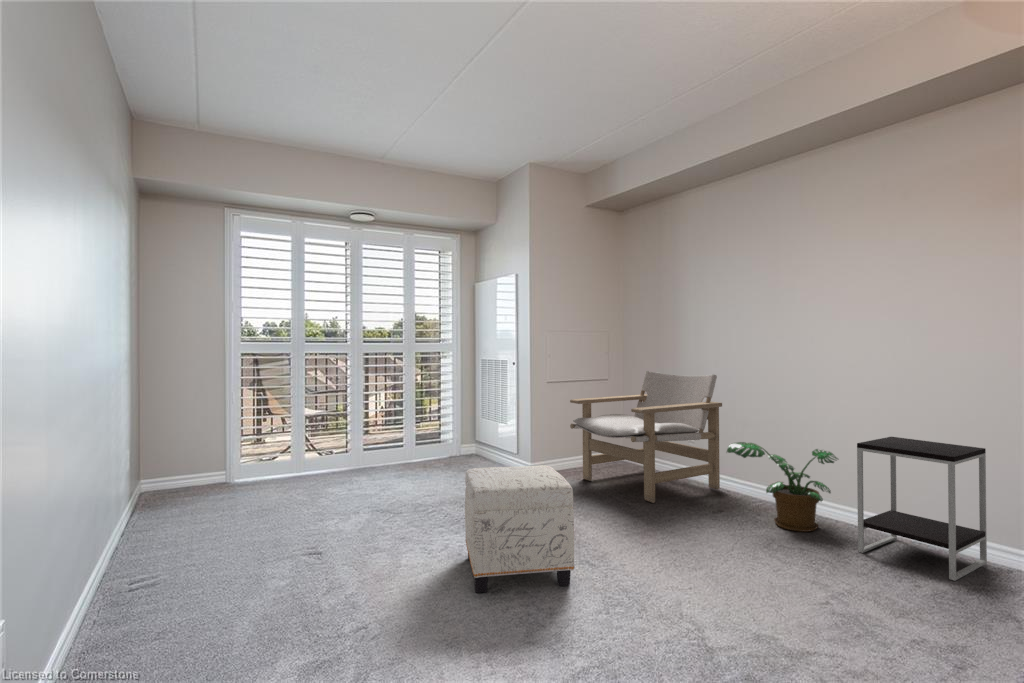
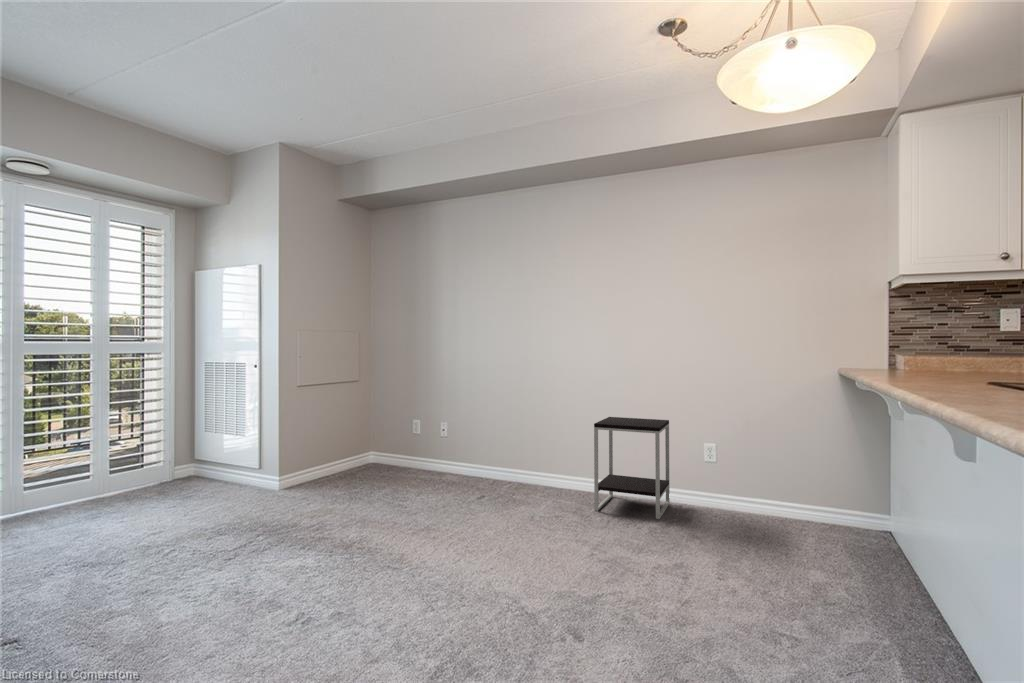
lounge chair: present [570,371,722,503] -> none [327,371,474,498]
potted plant: present [727,442,838,532] -> none [489,431,572,503]
ottoman: present [465,465,574,593] -> none [246,473,388,628]

